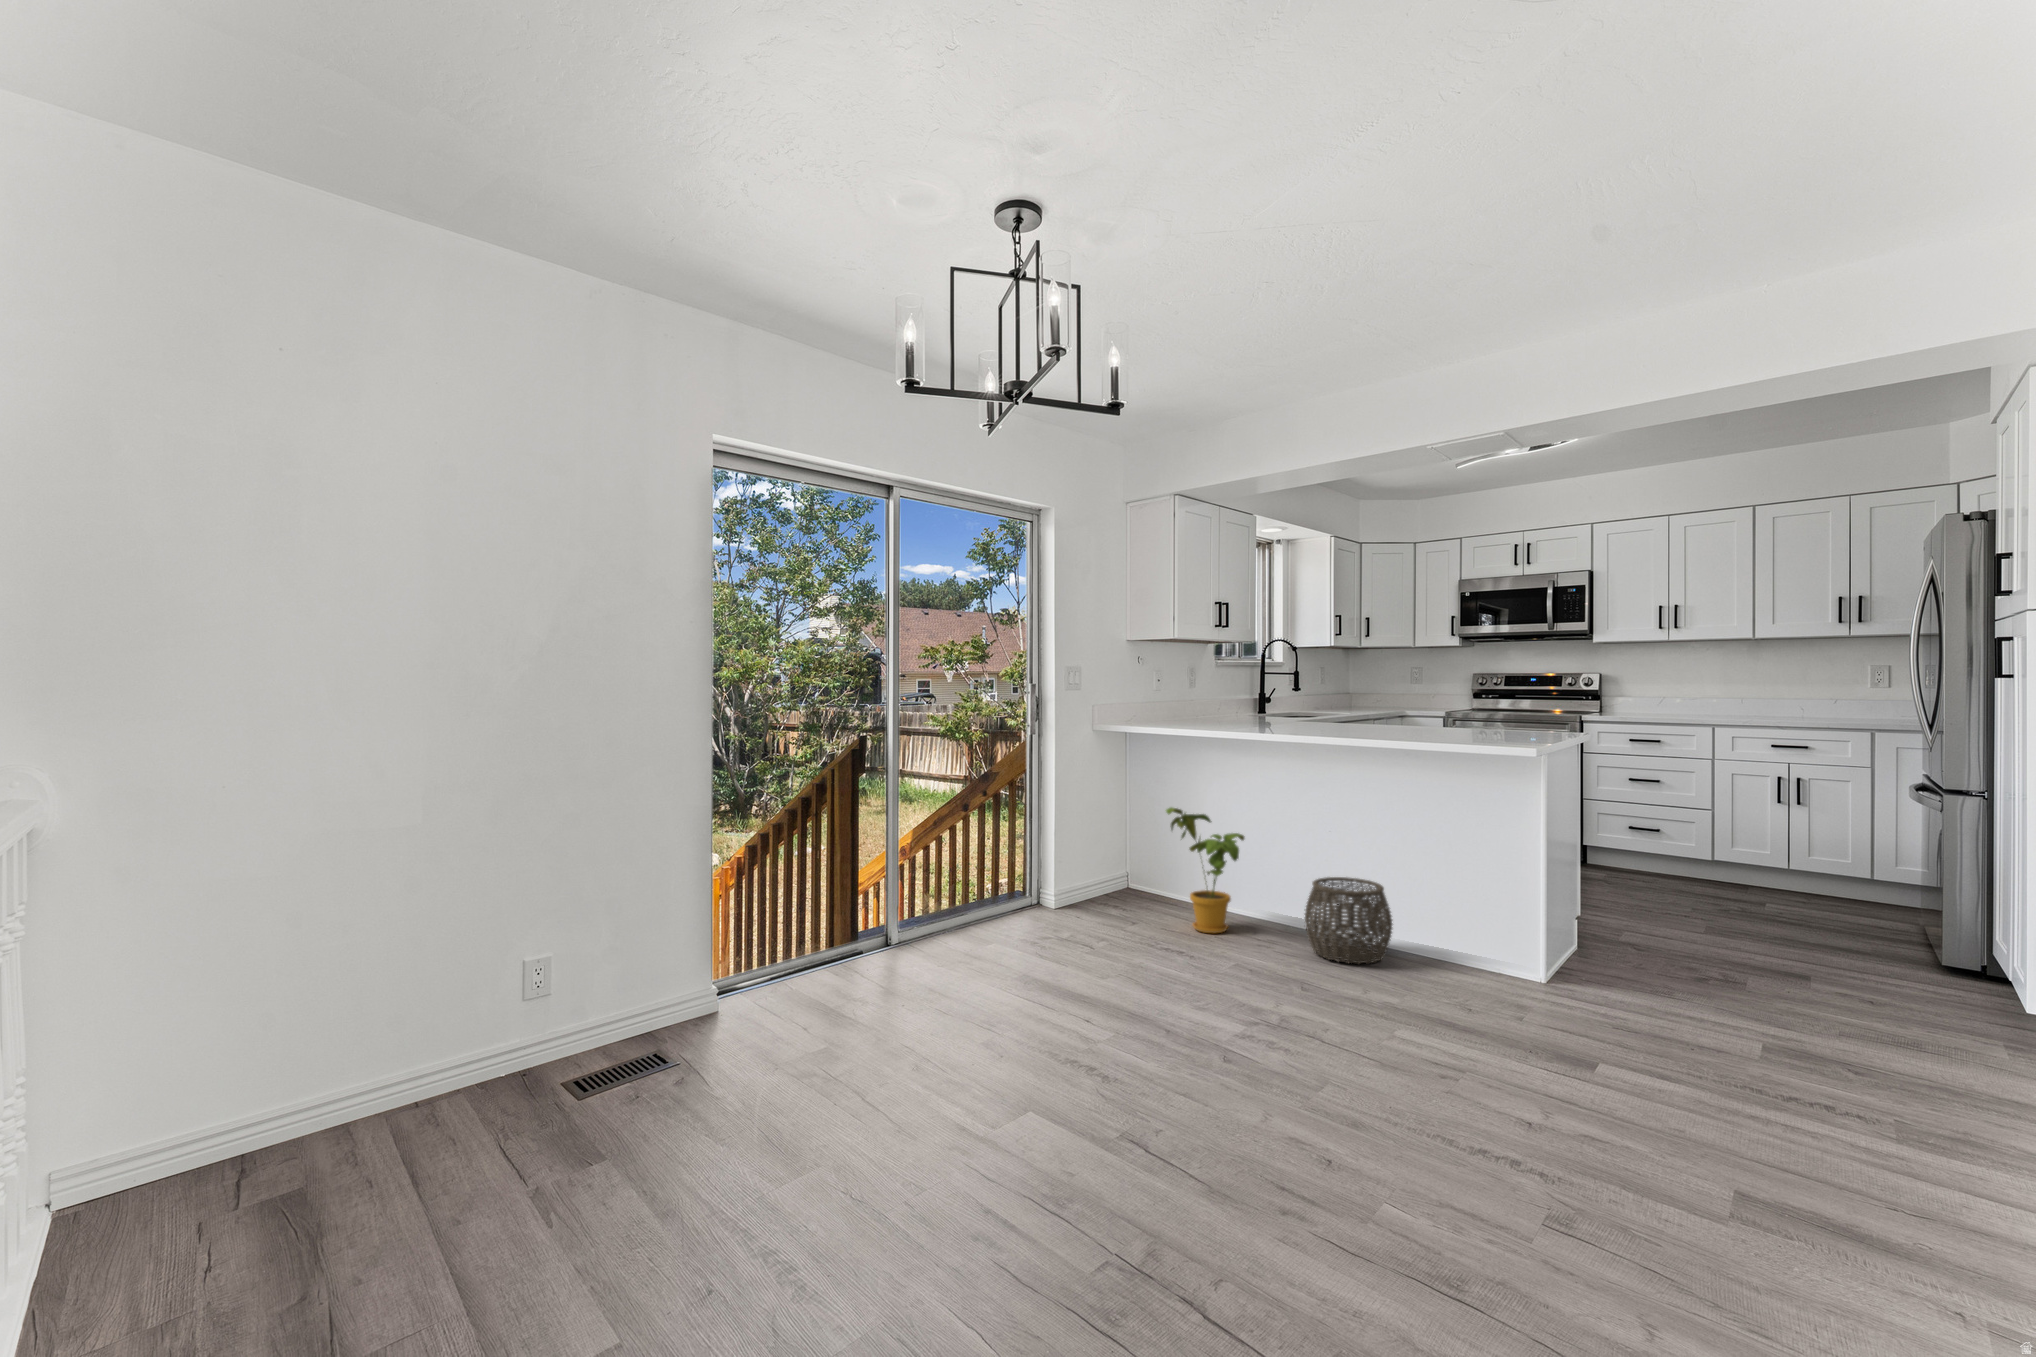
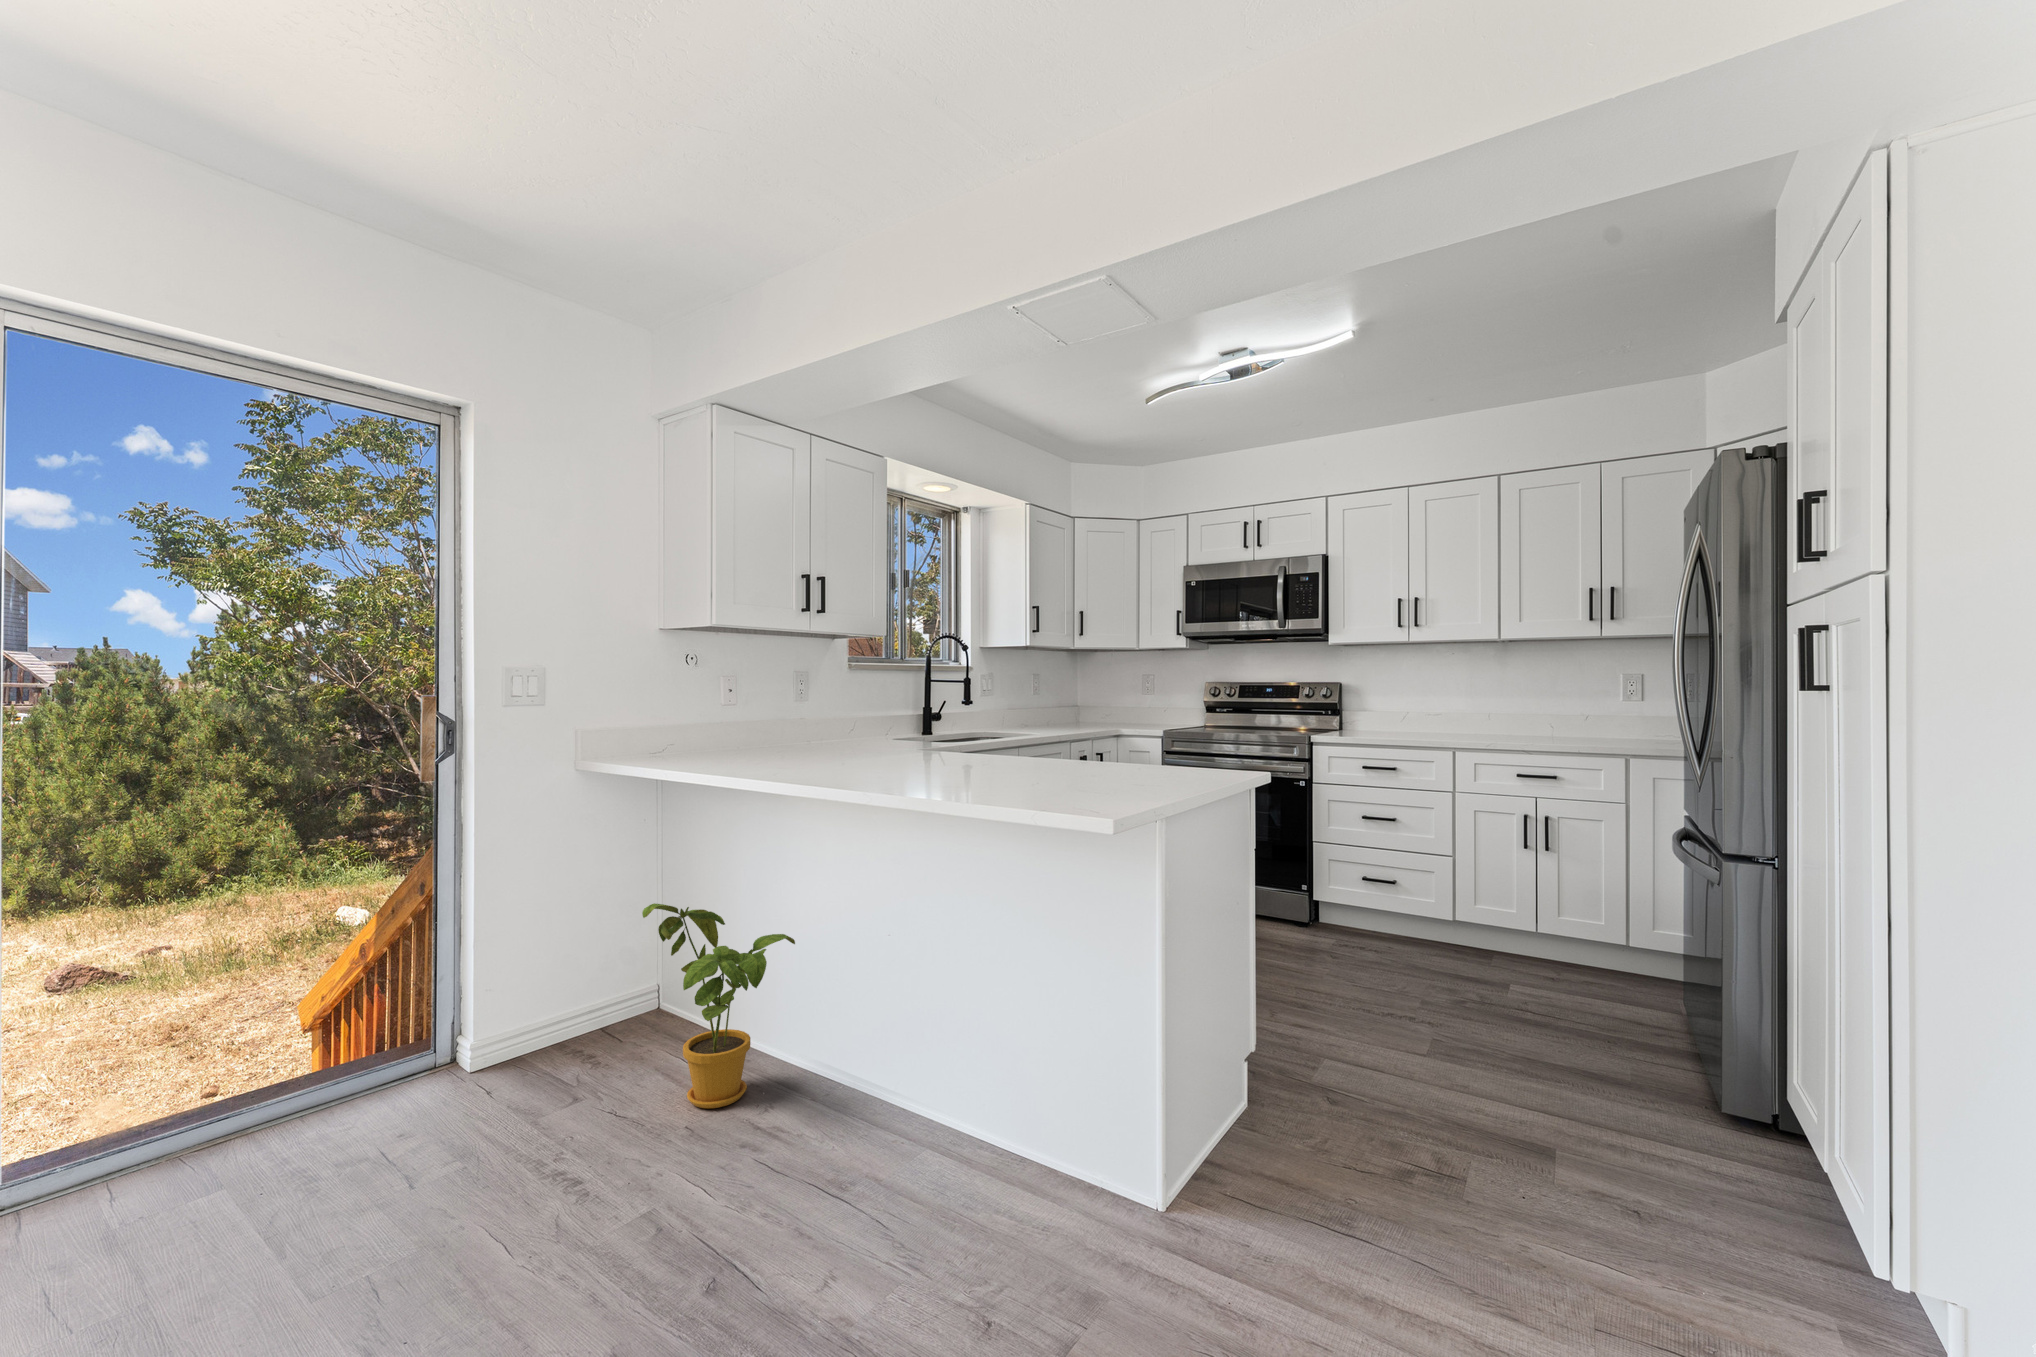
woven basket: present [1305,877,1392,964] -> none [822,1015,962,1181]

